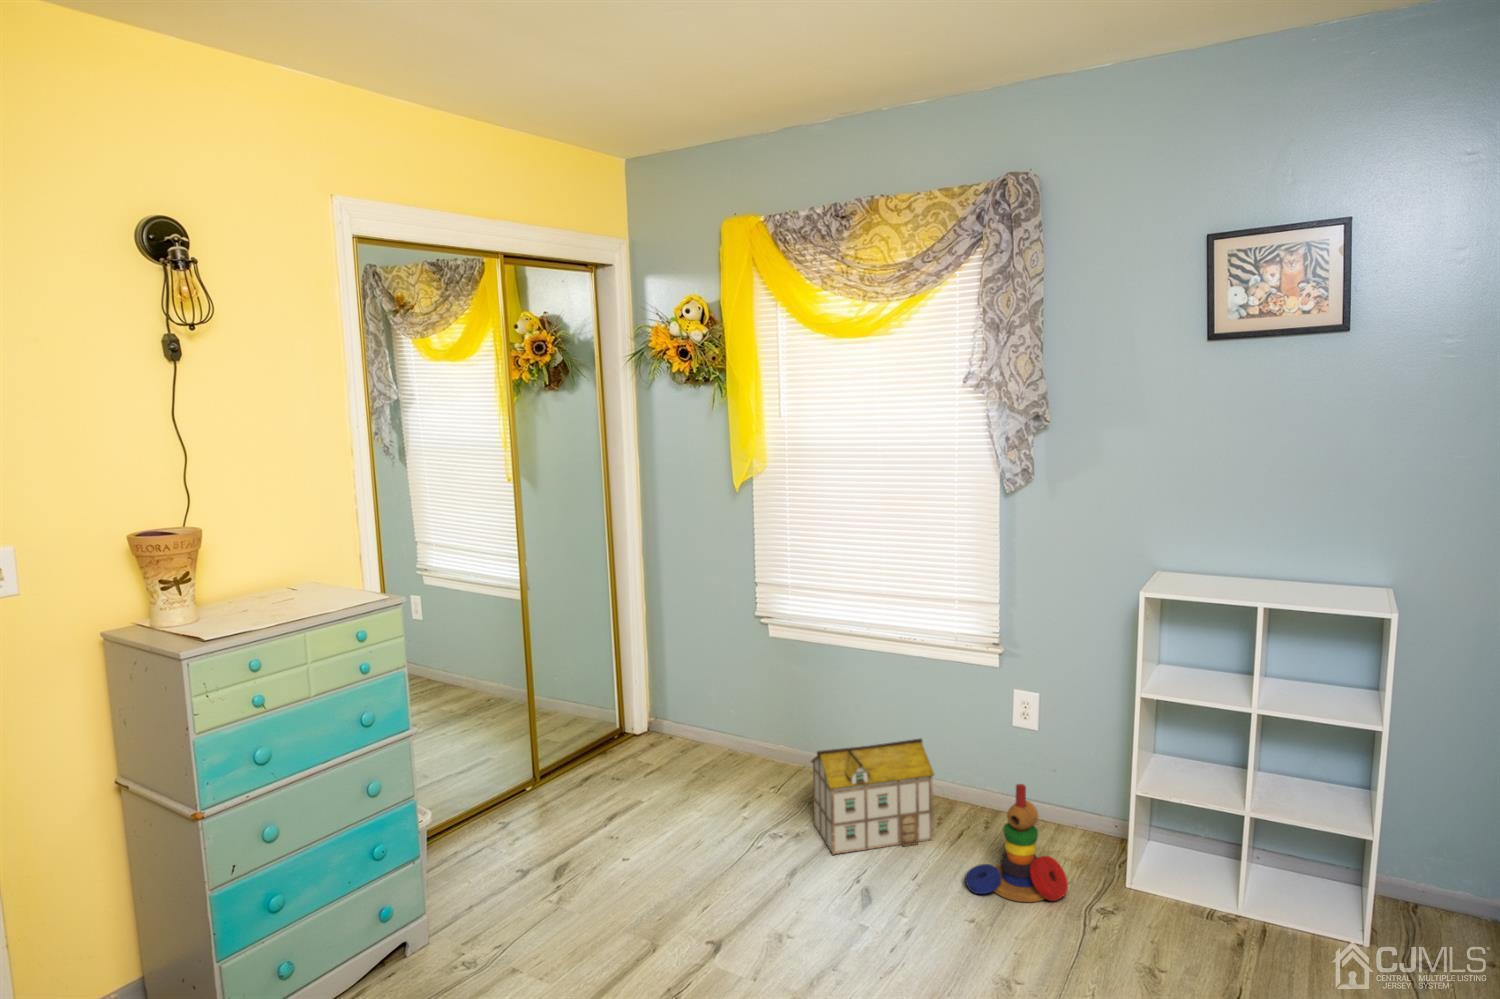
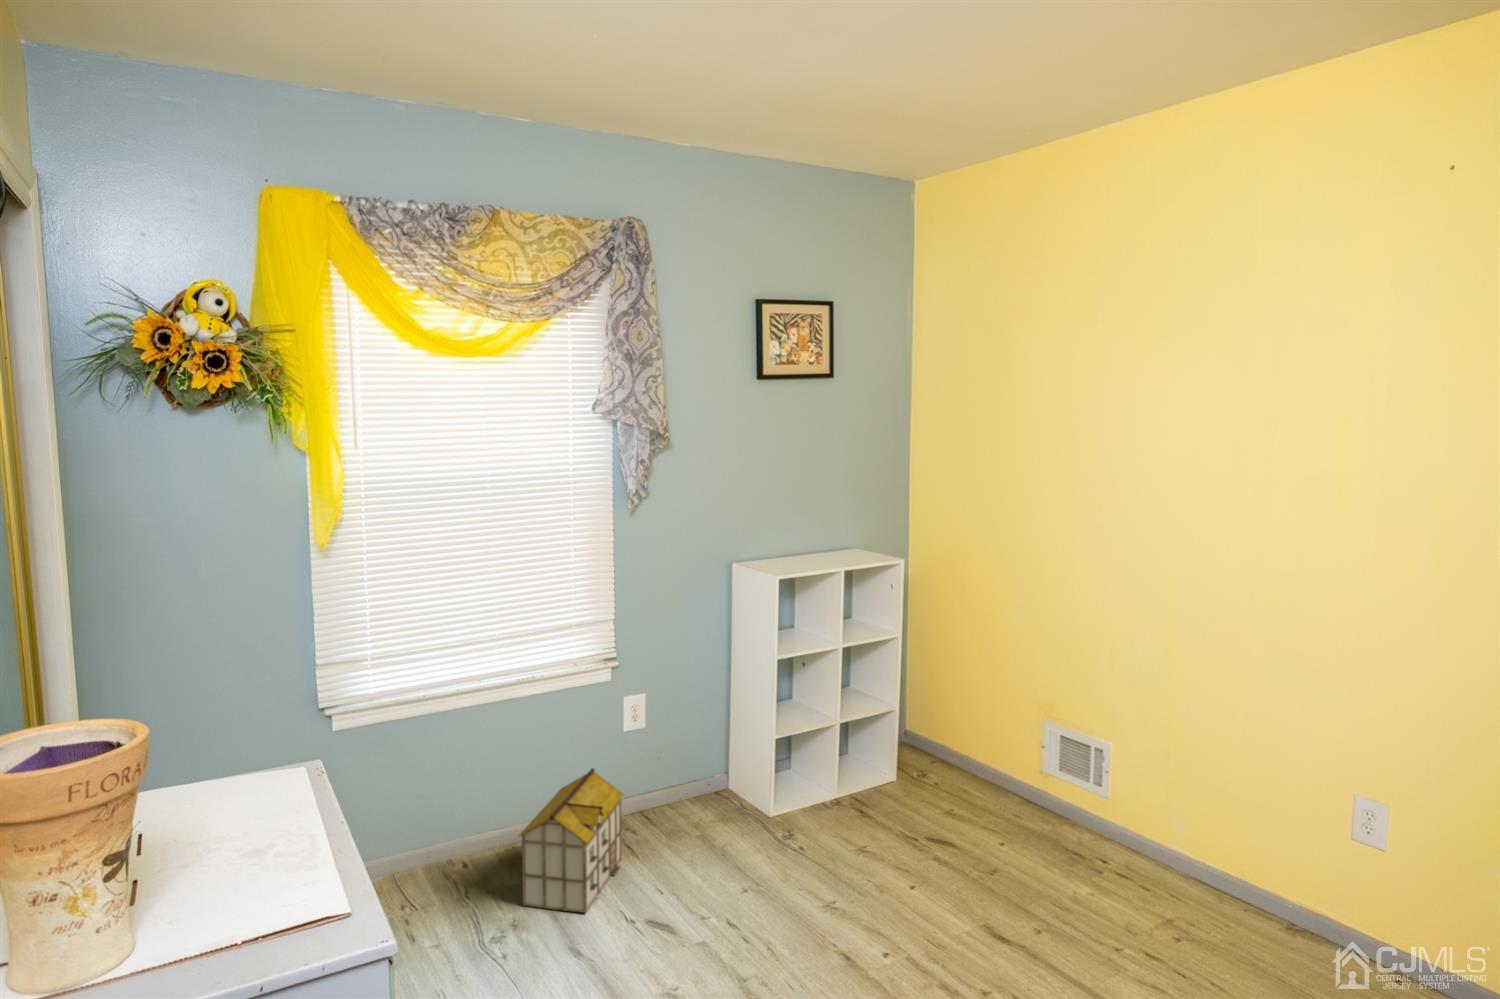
stacking toy: present [965,784,1068,902] -> none [695,762,763,872]

